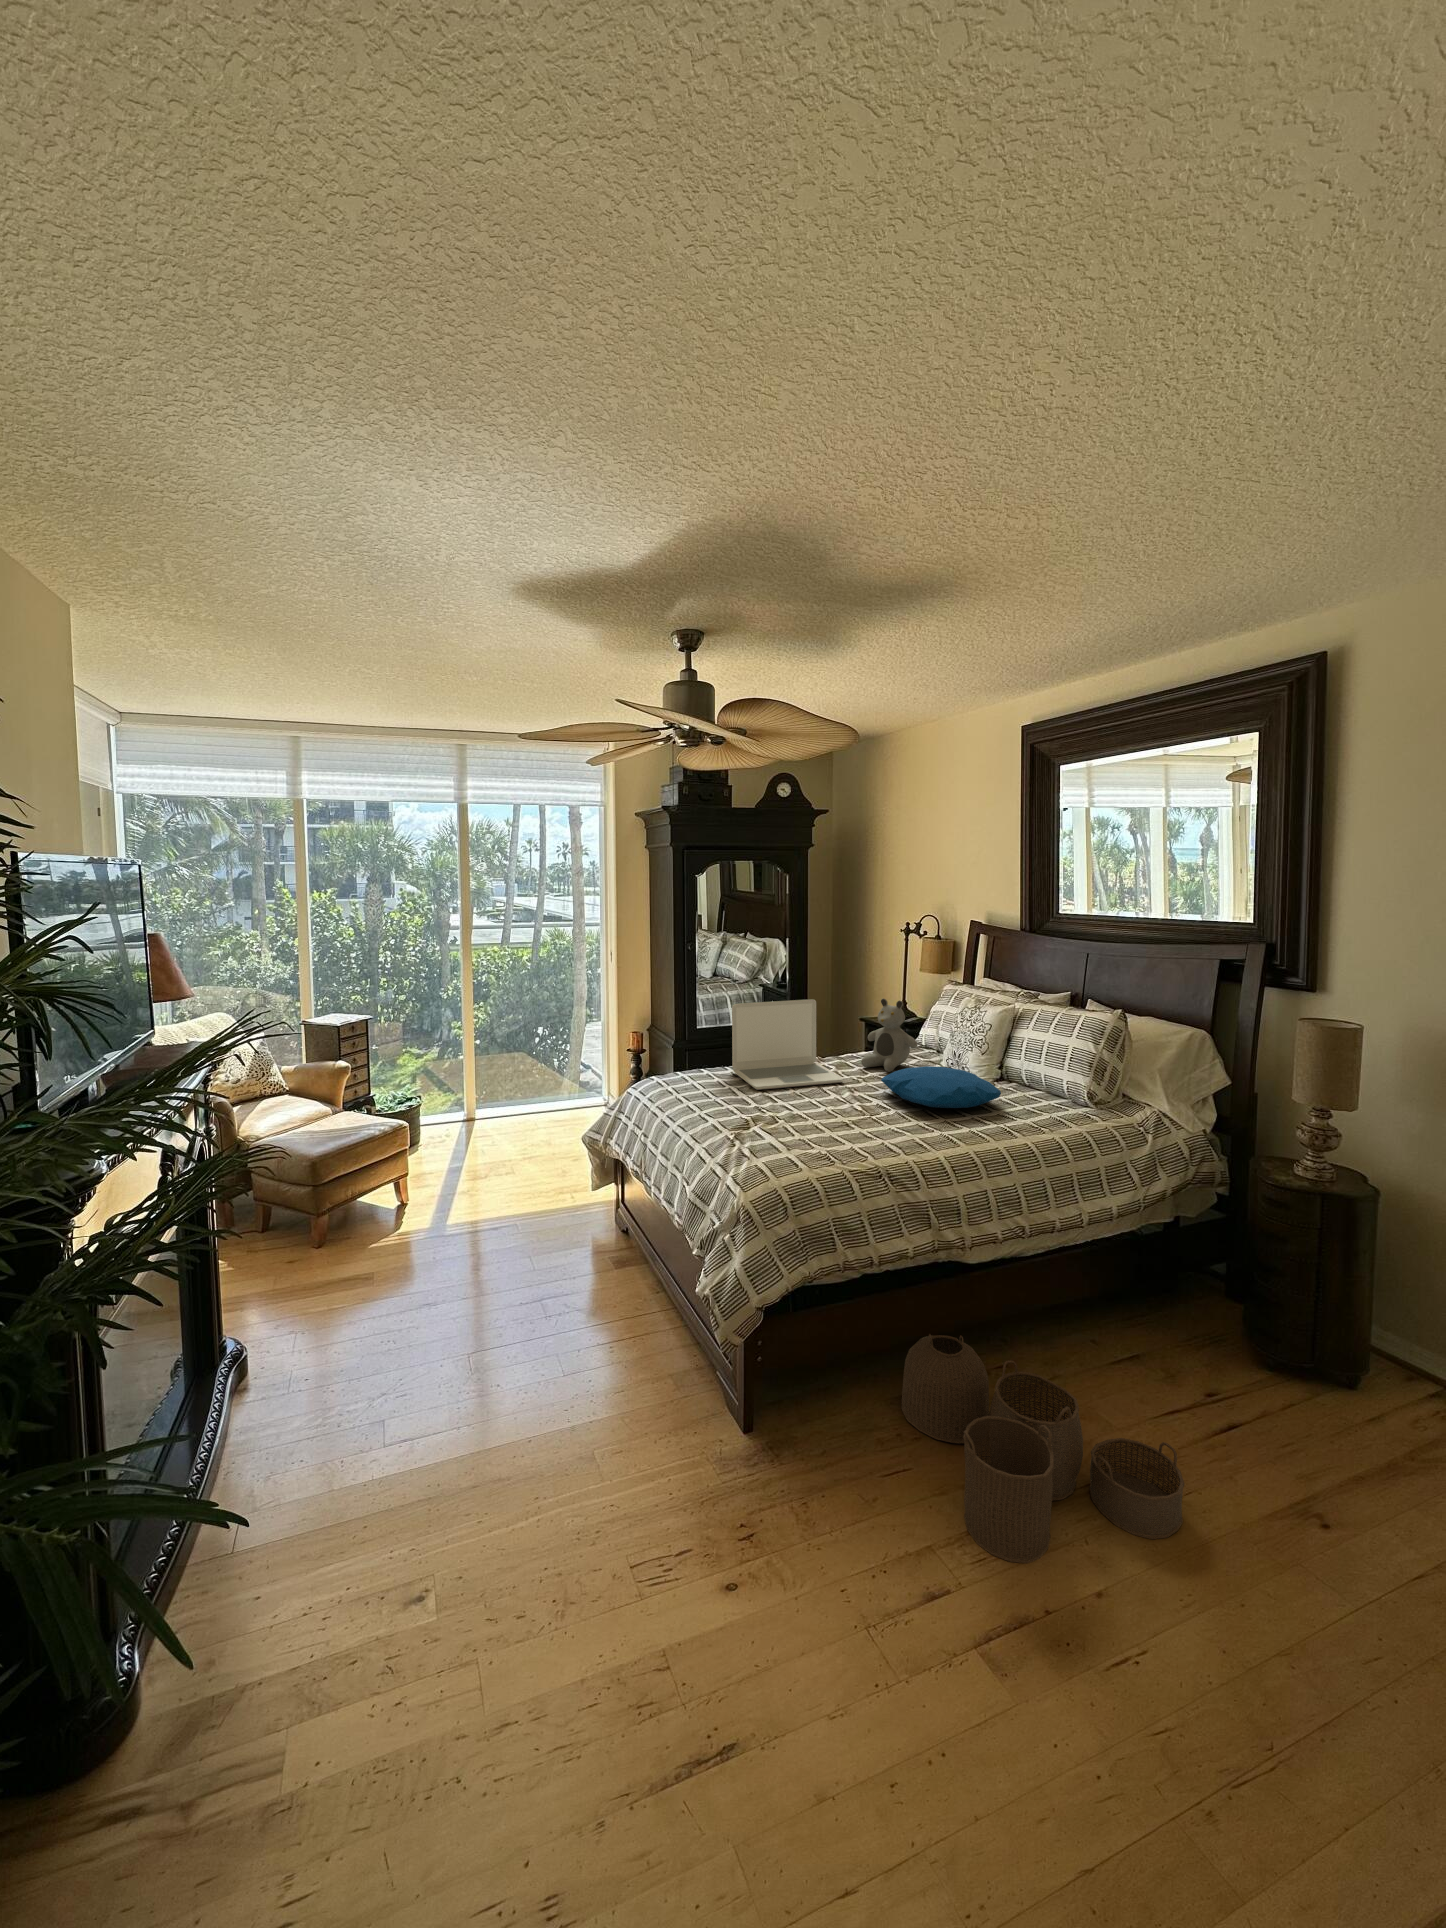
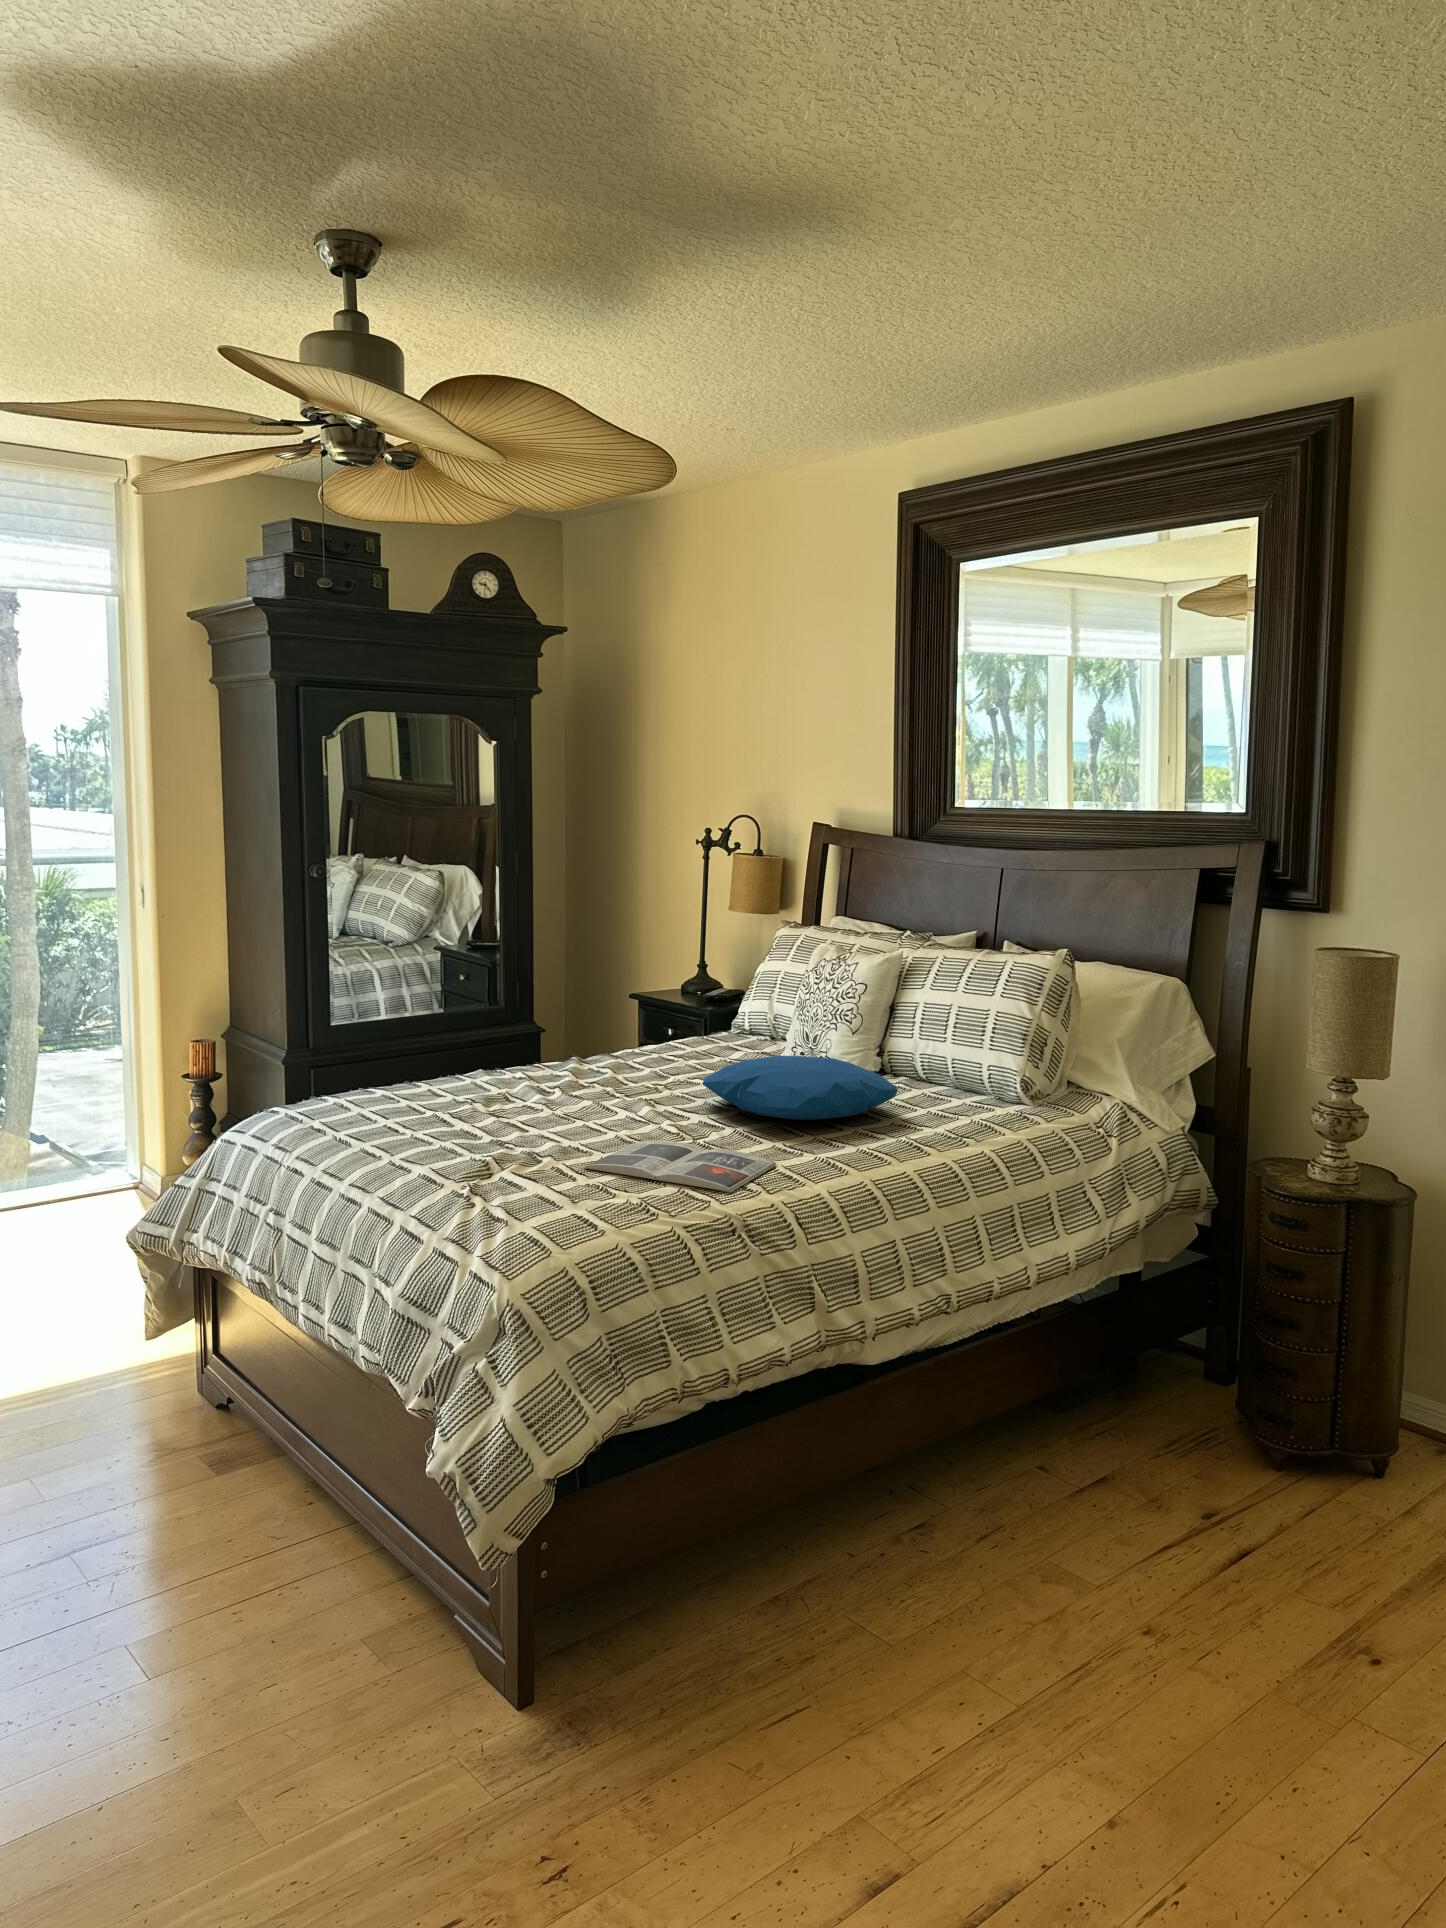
teddy bear: present [861,998,917,1072] -> none [657,948,750,1073]
laptop: present [732,999,844,1090] -> none [428,952,635,1114]
magazine: none [801,1113,915,1151] -> present [584,1140,777,1192]
woven basket: present [902,1334,1184,1564] -> none [773,1476,1197,1798]

